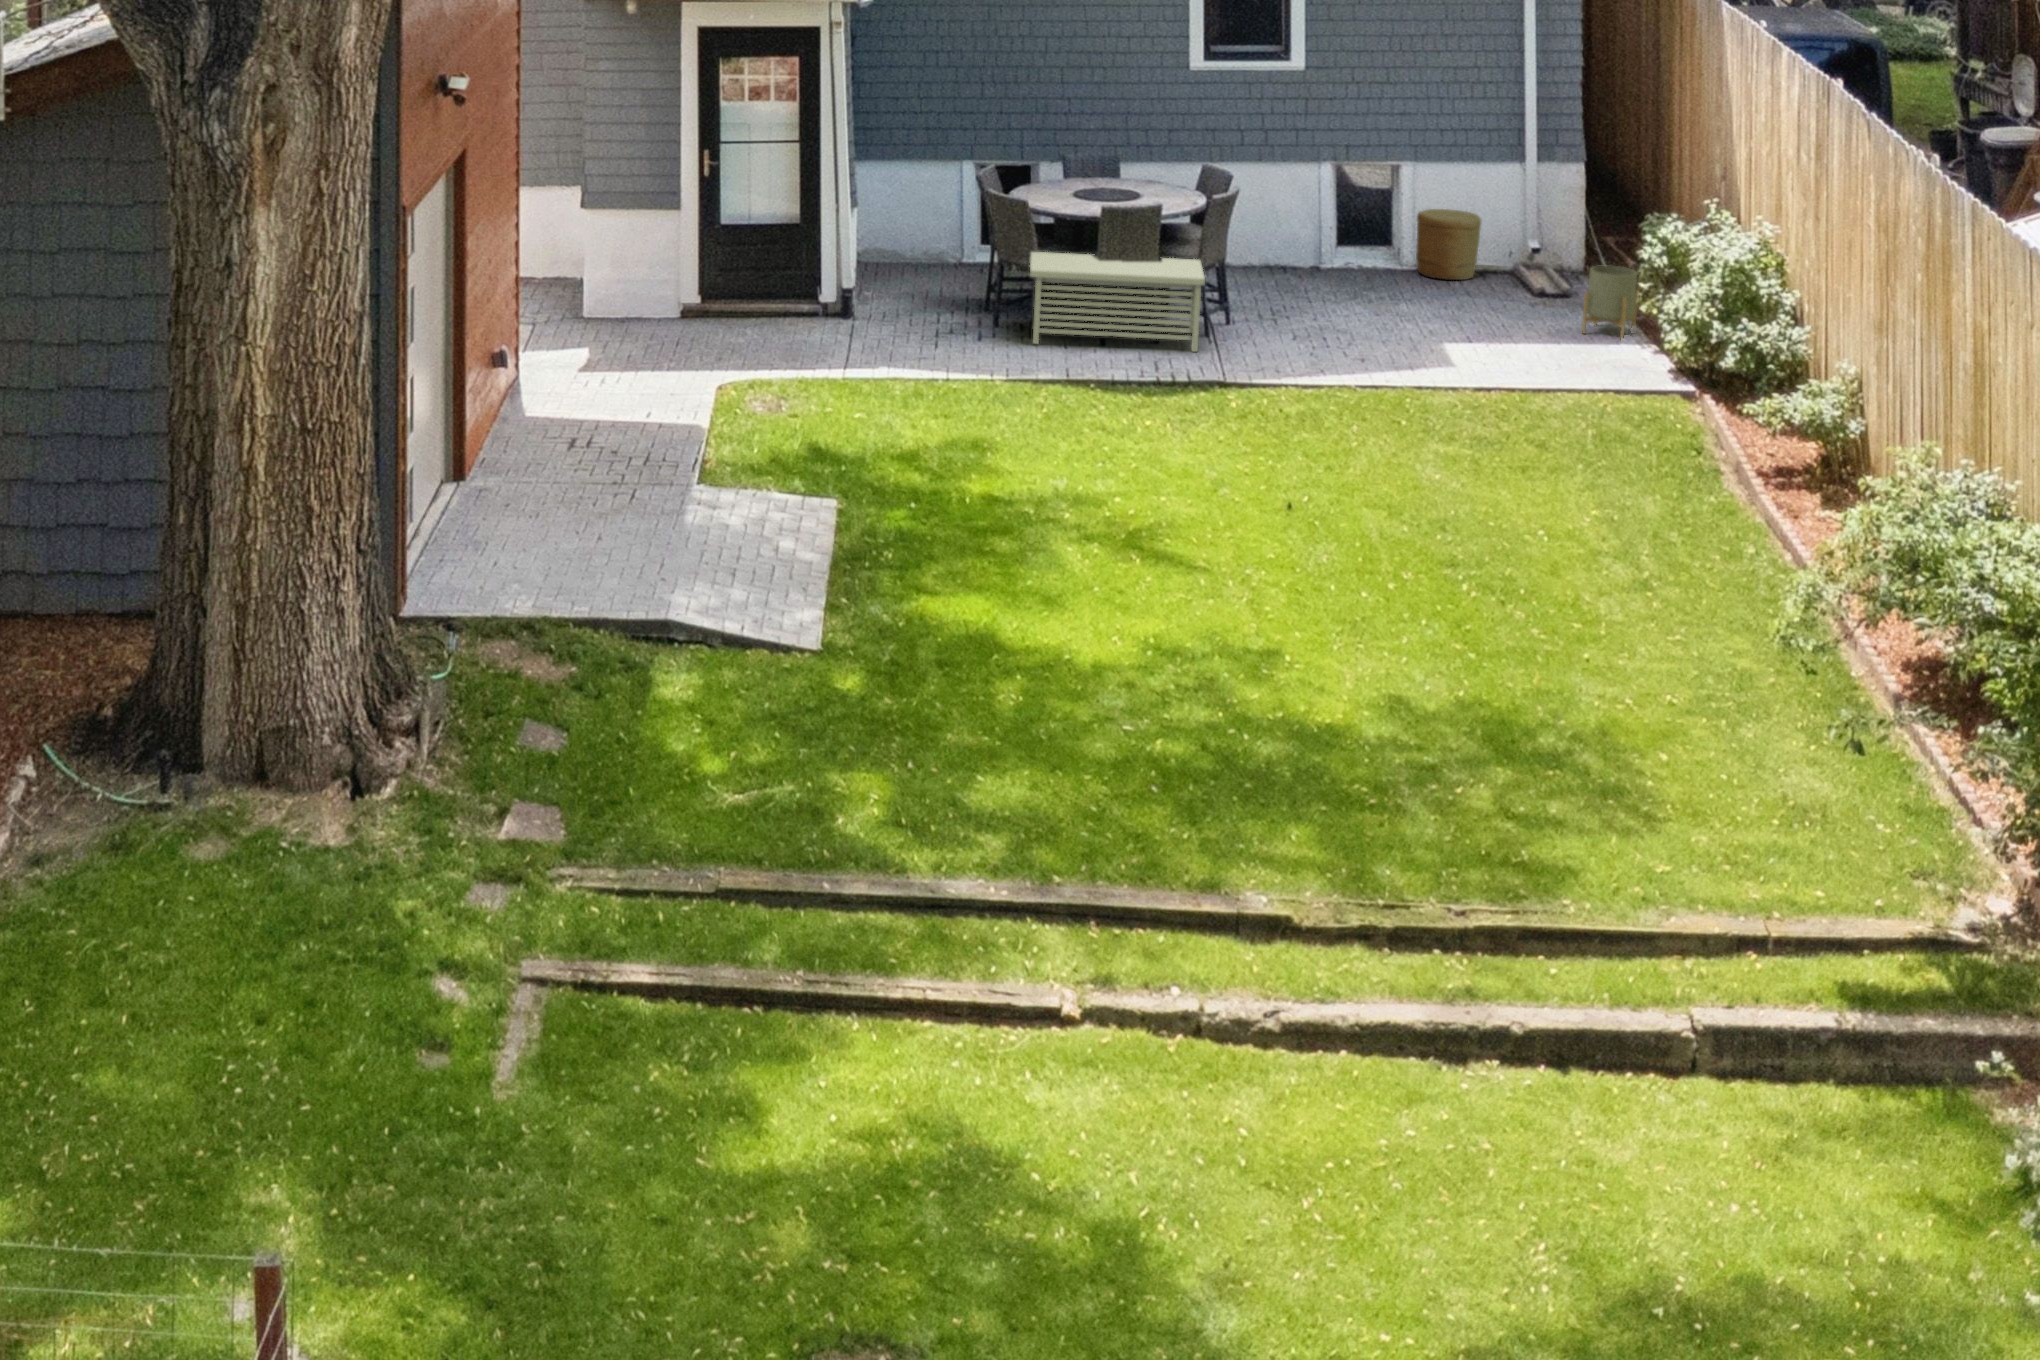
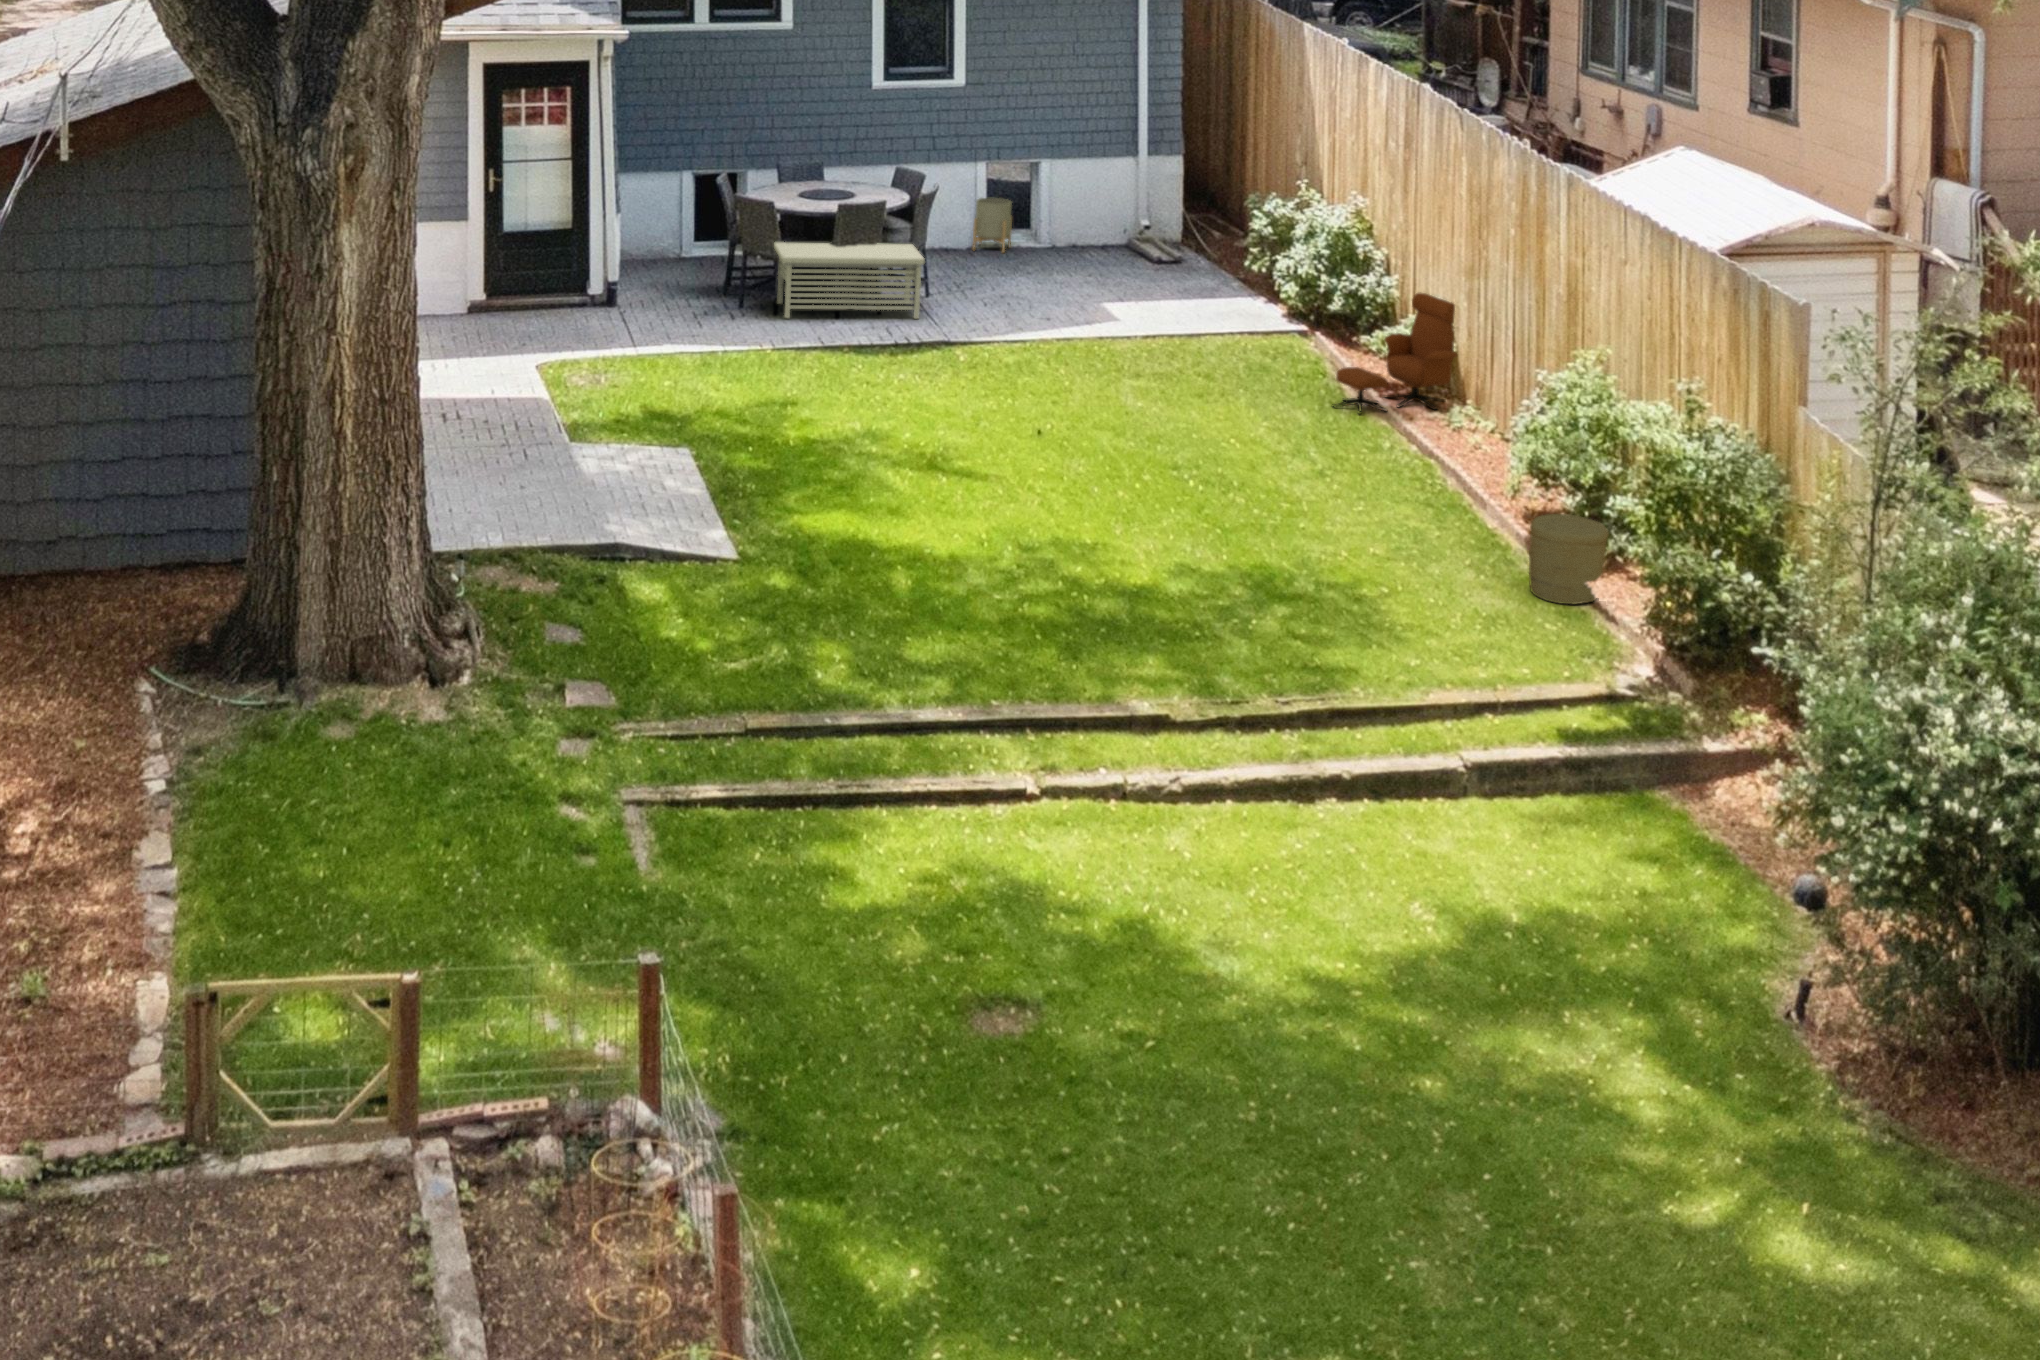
woven basket: present [1416,209,1481,280] -> present [1529,514,1609,604]
planter: present [1582,265,1638,338] -> present [973,198,1012,252]
lounge chair: none [1683,348,1854,502] -> present [1332,293,1457,414]

